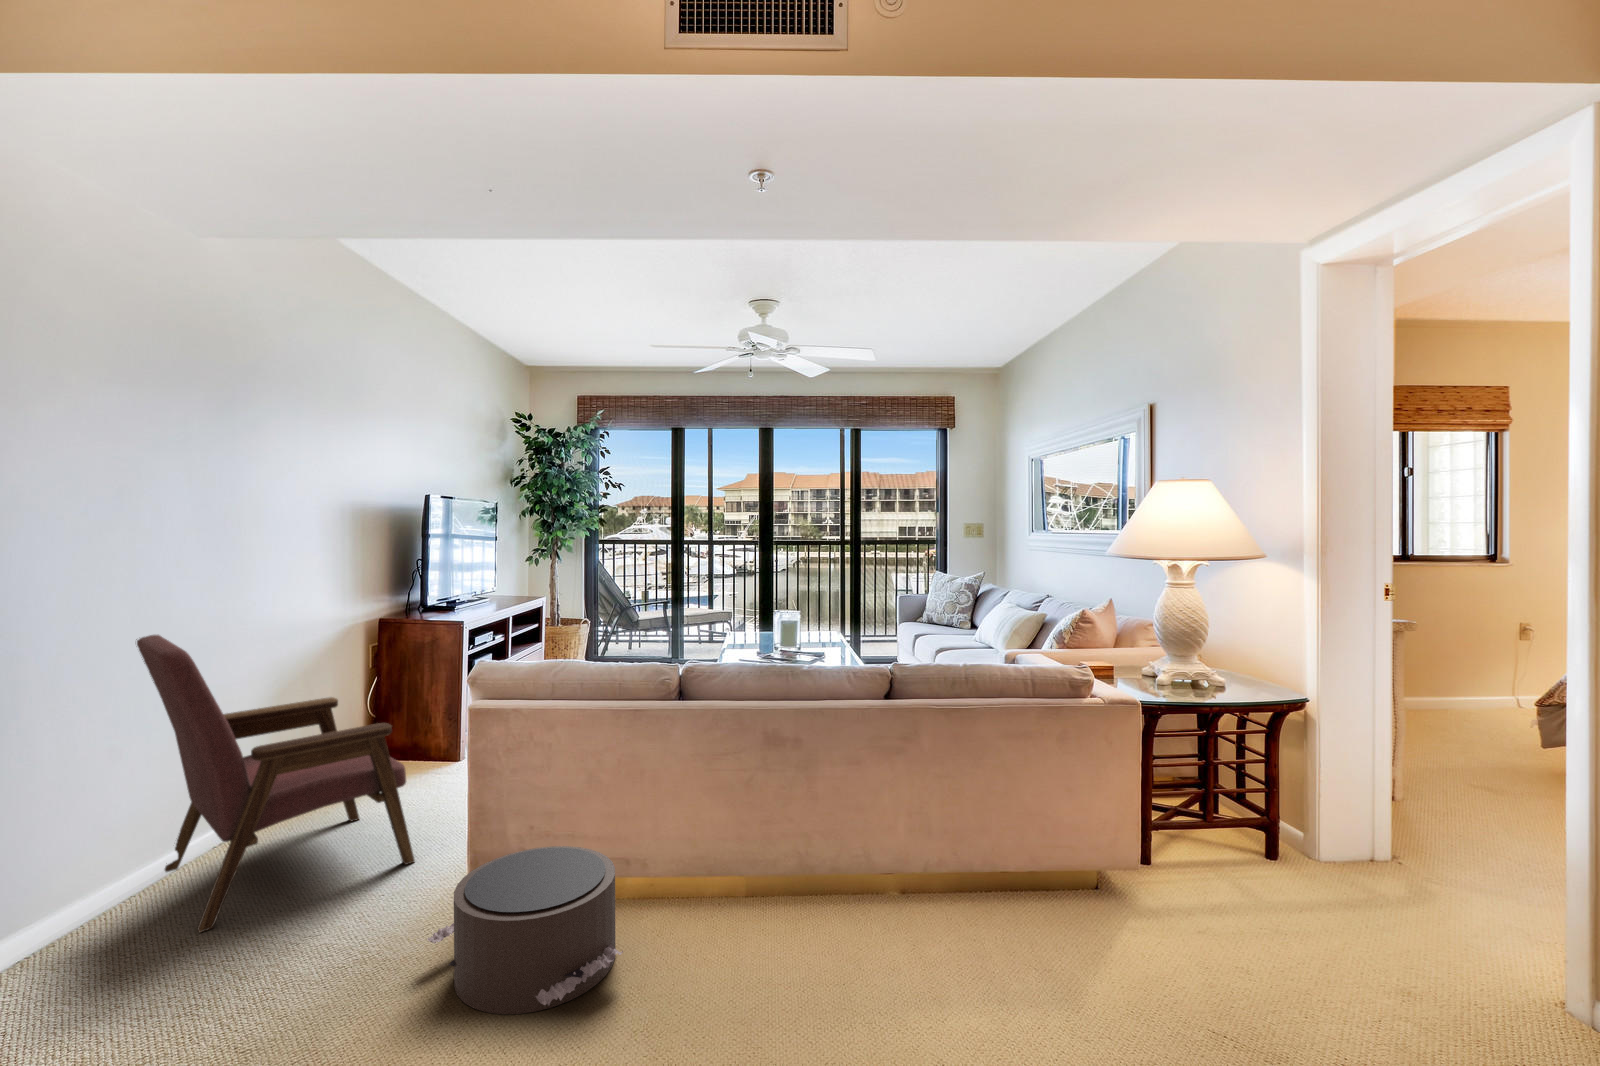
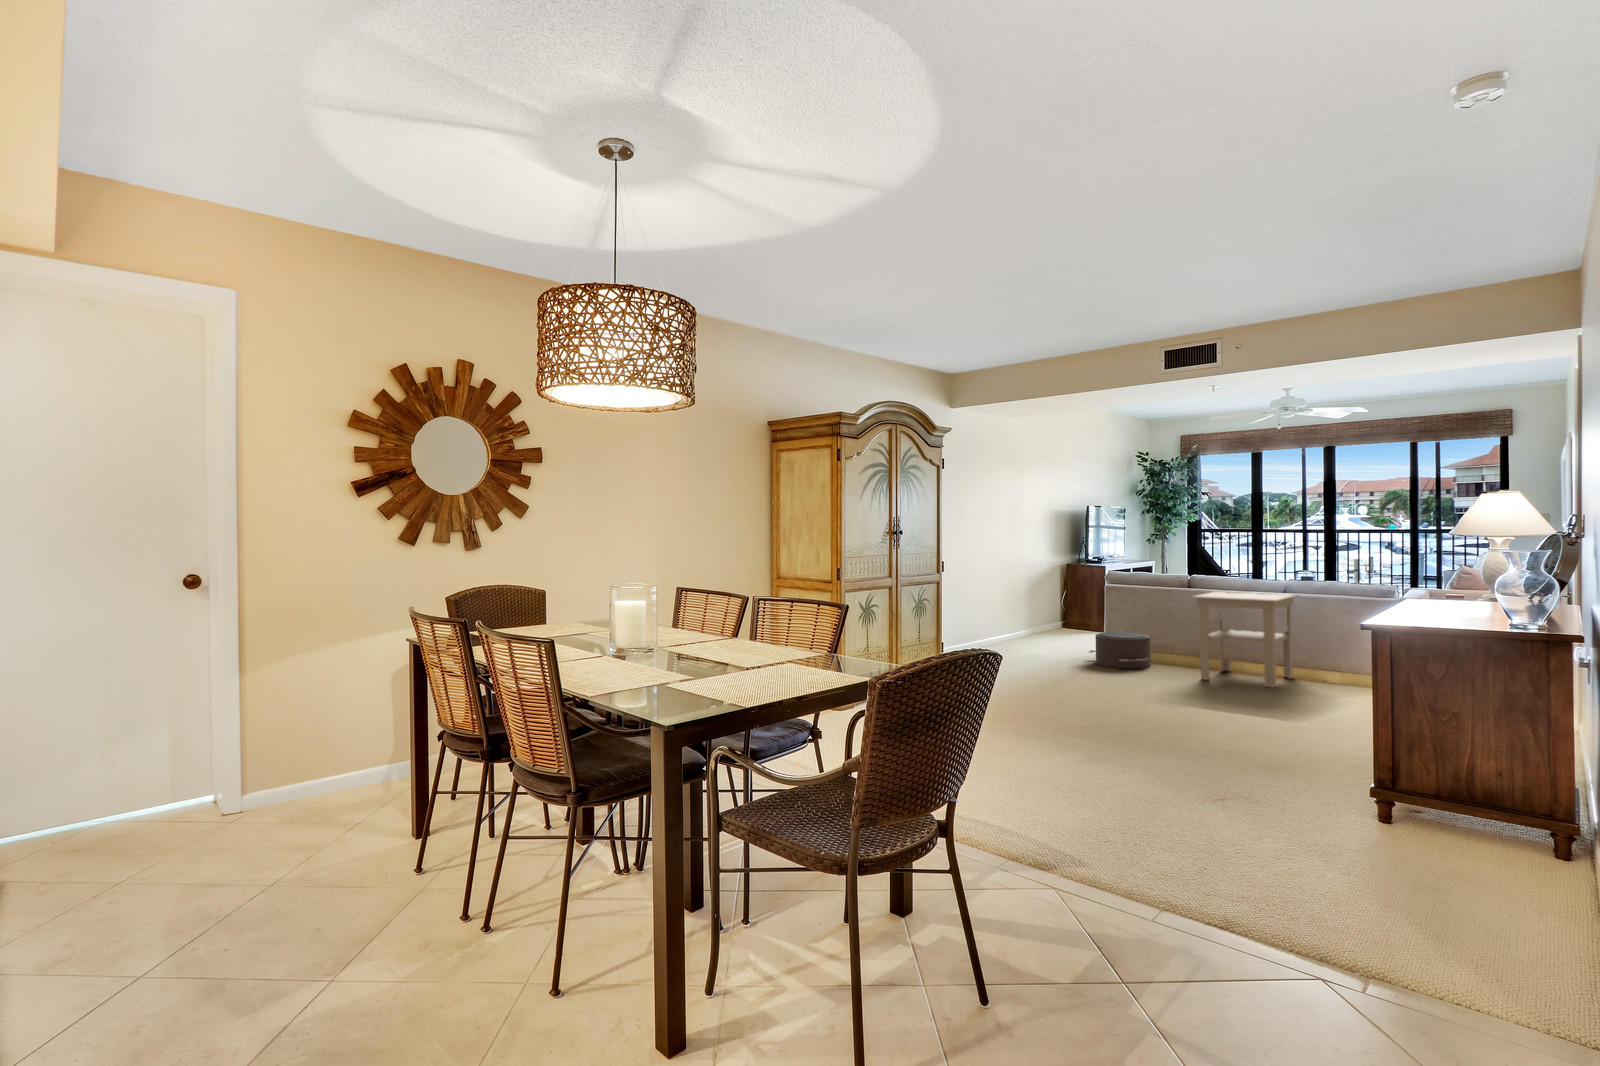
armchair: present [136,635,415,932] -> none [995,558,1084,649]
side table: none [773,717,1009,1028] -> present [1192,591,1298,687]

